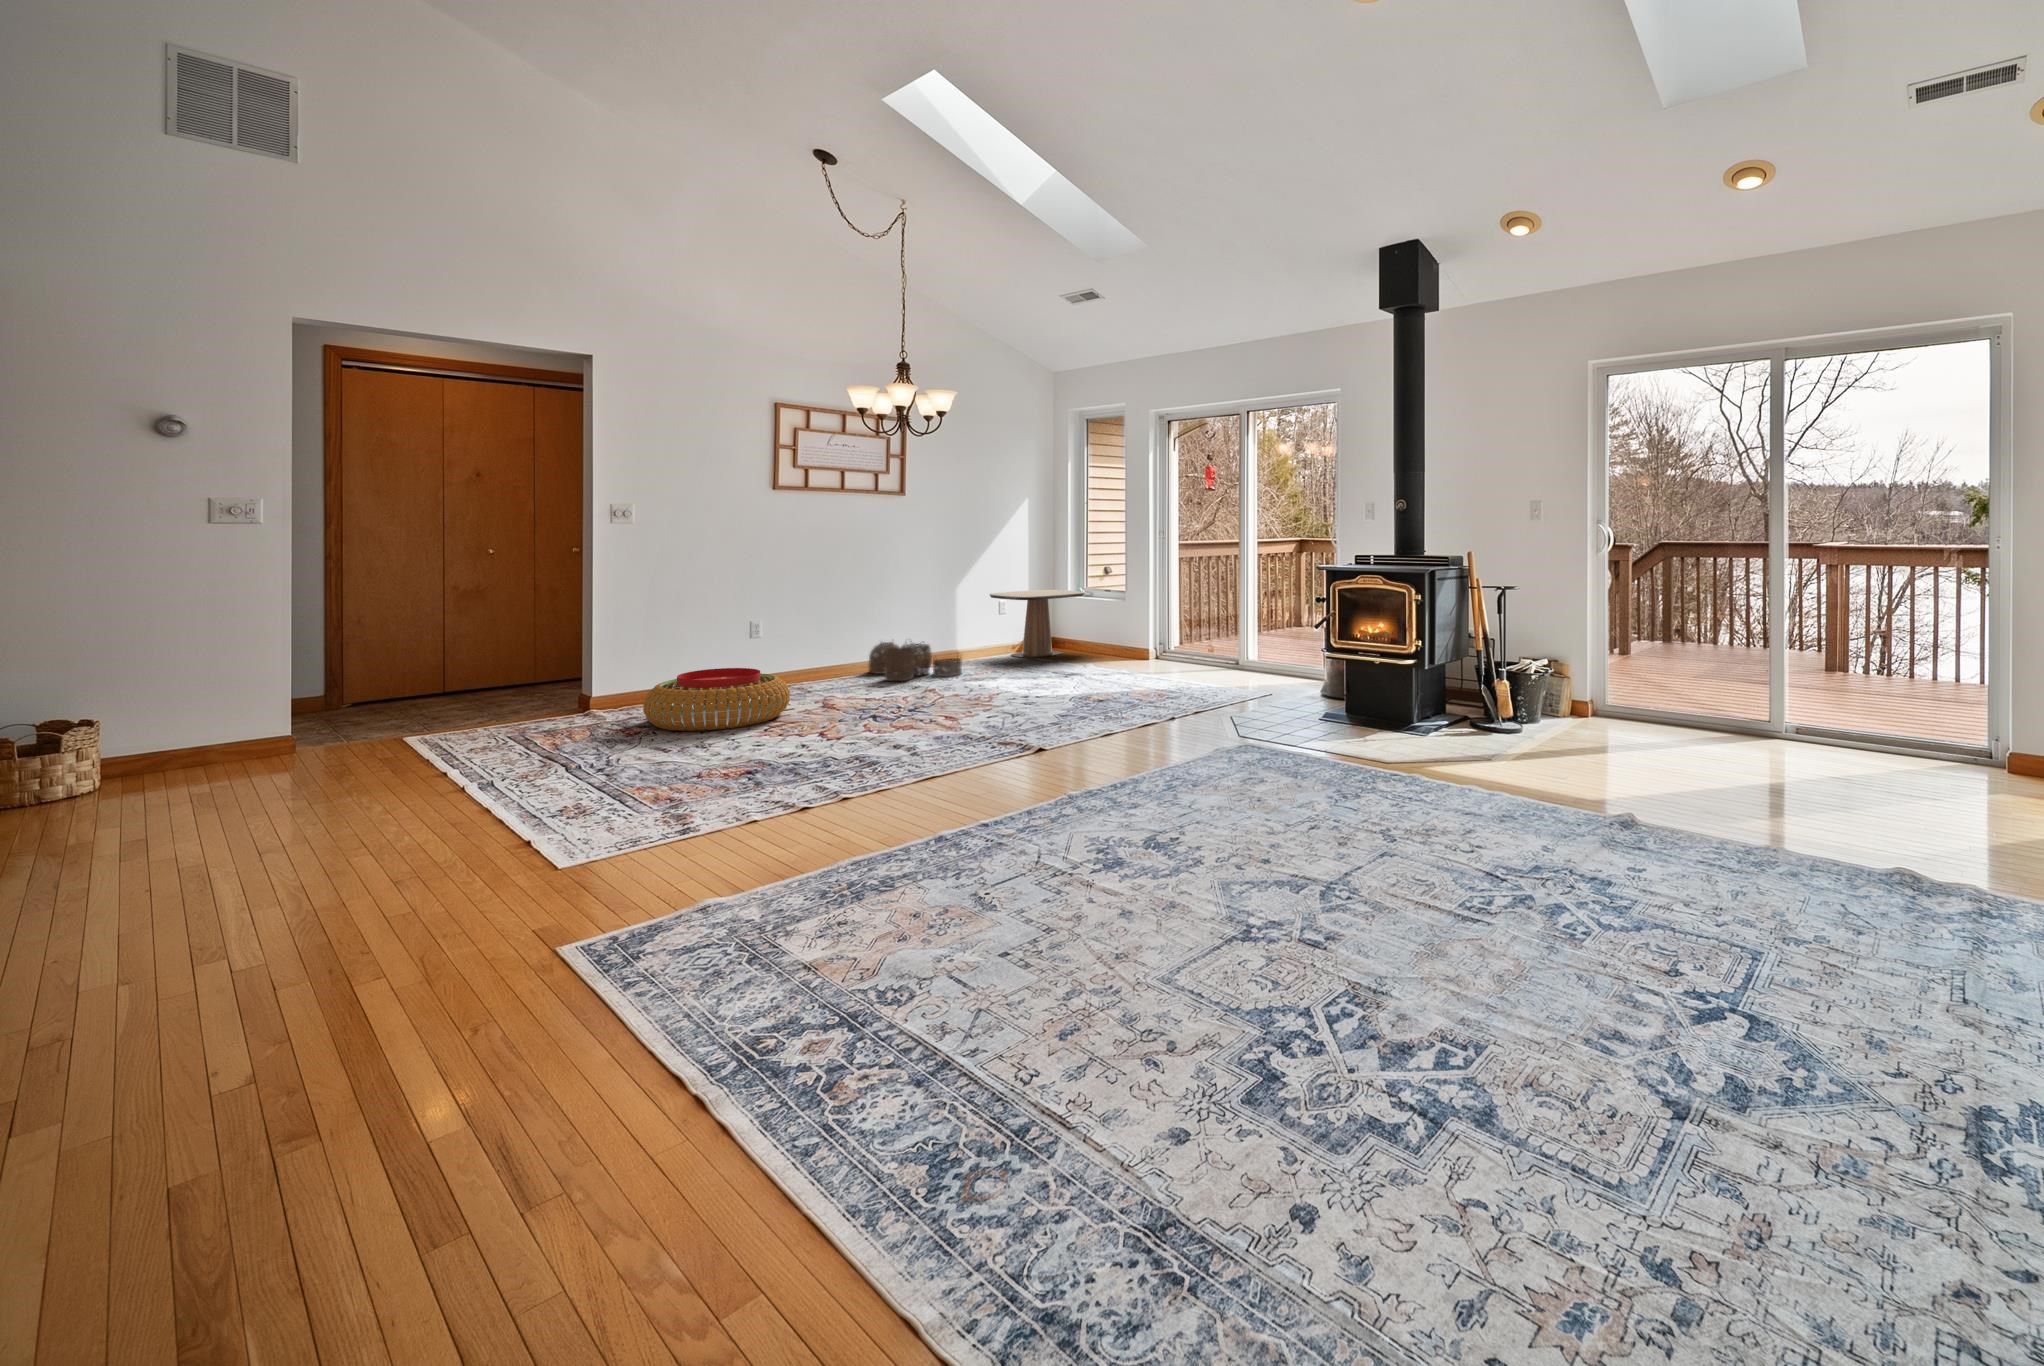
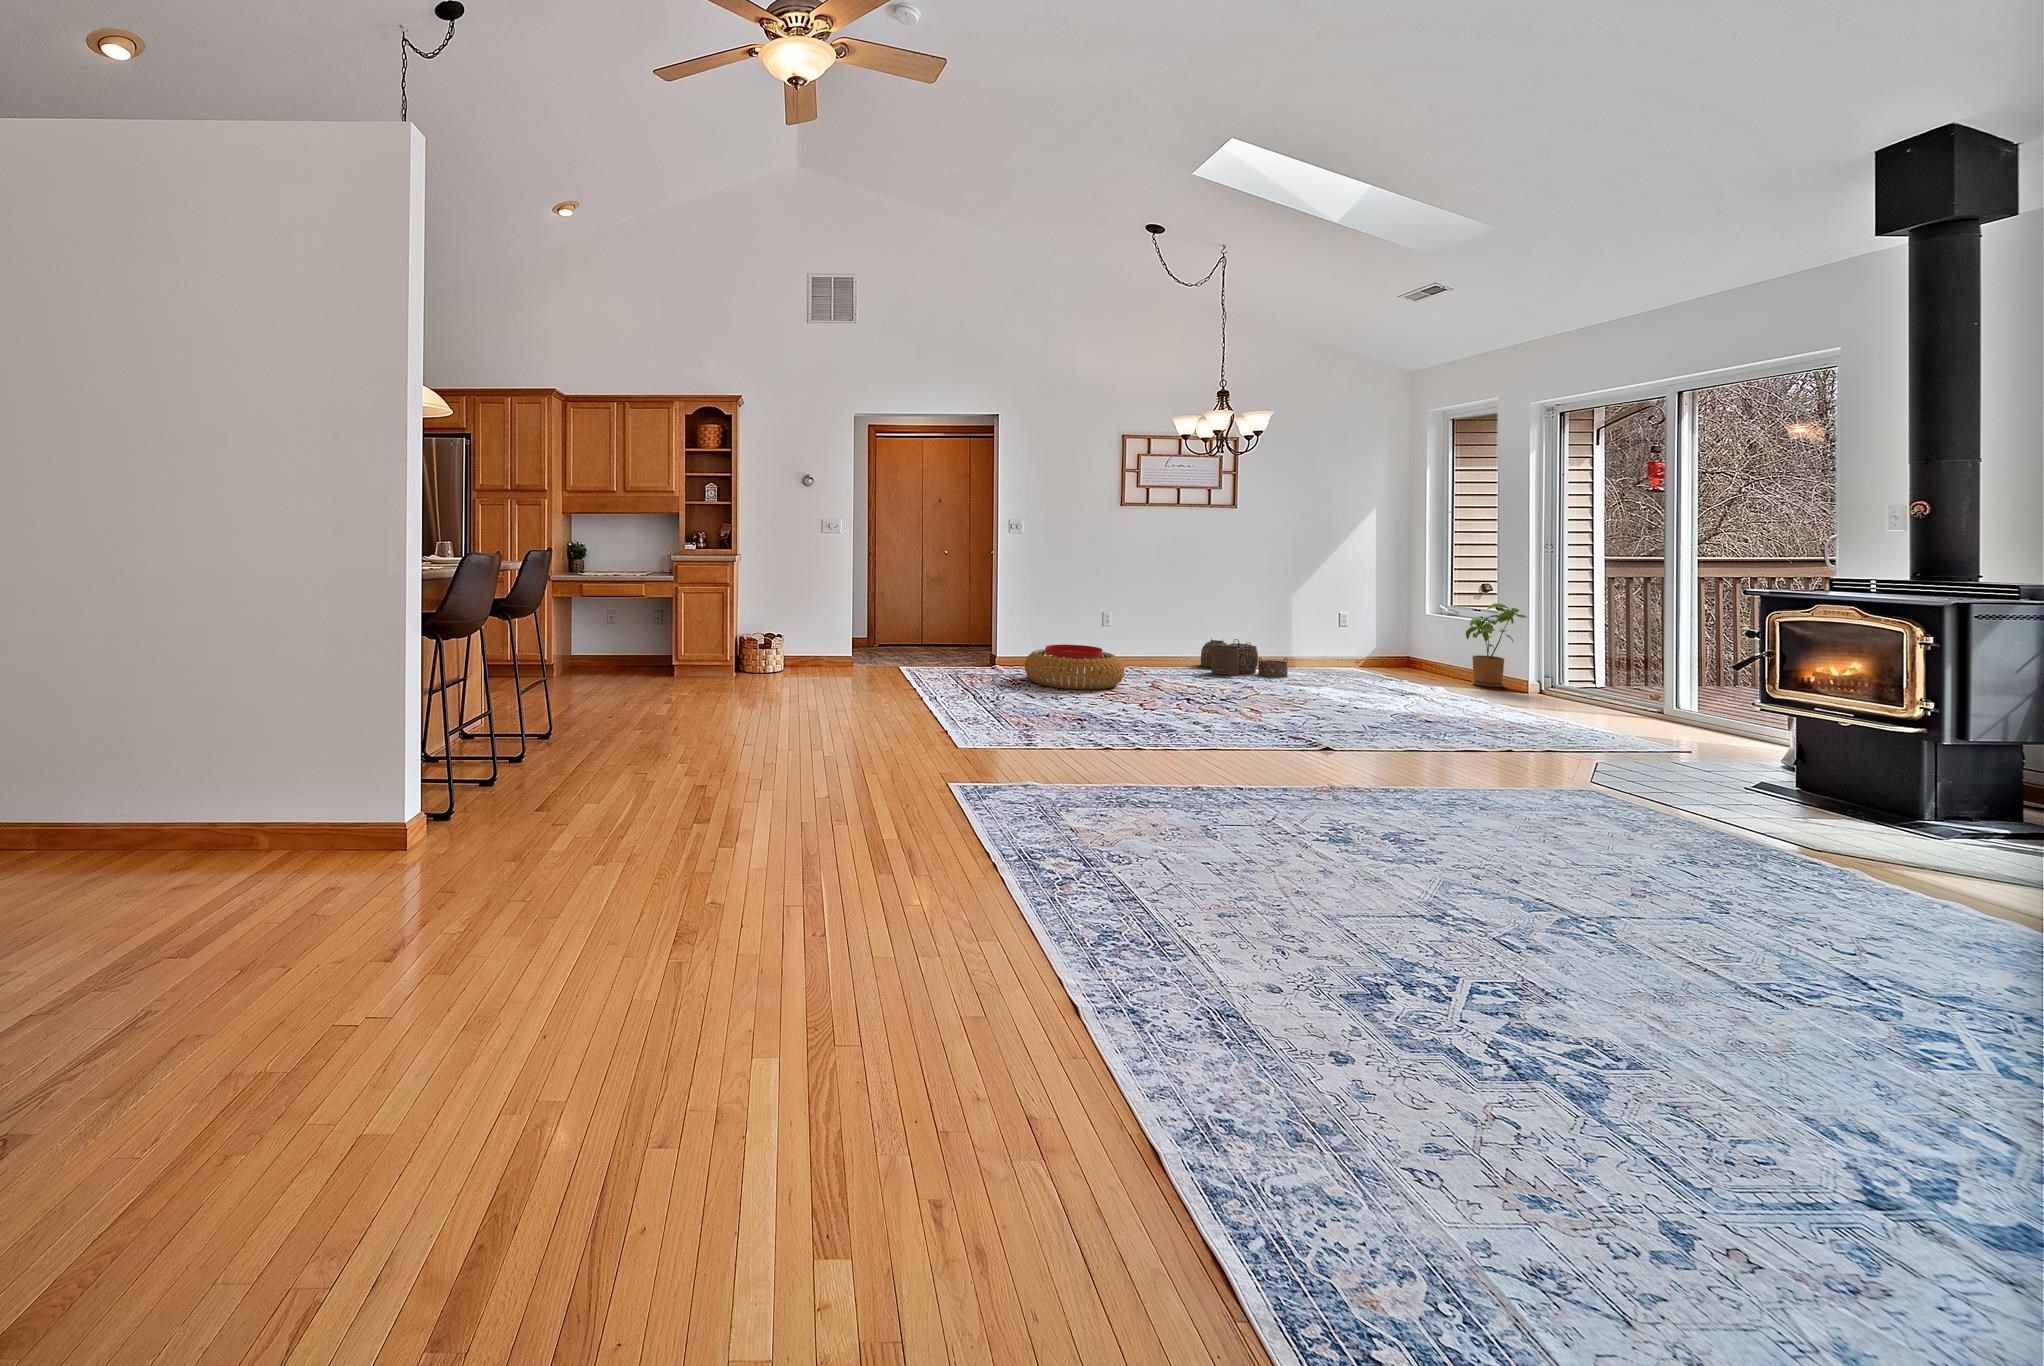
house plant: none [1108,585,1152,660] -> present [1466,603,1526,687]
side table: present [989,590,1085,658] -> none [1325,603,1442,672]

